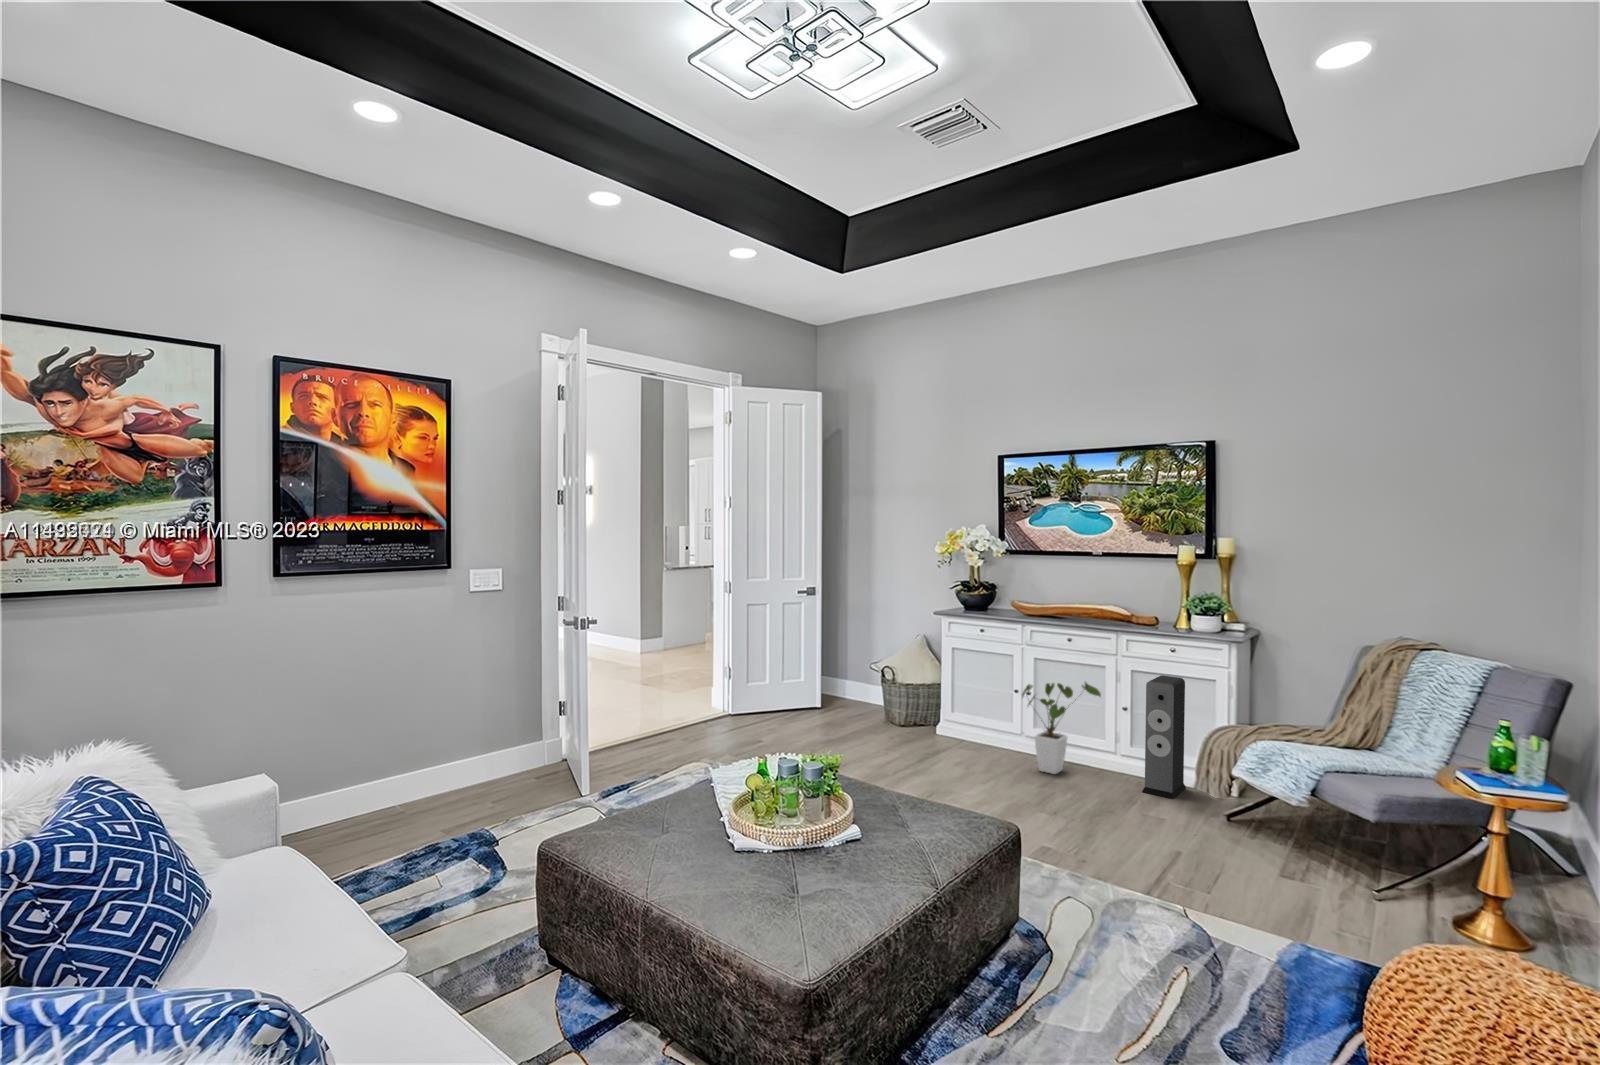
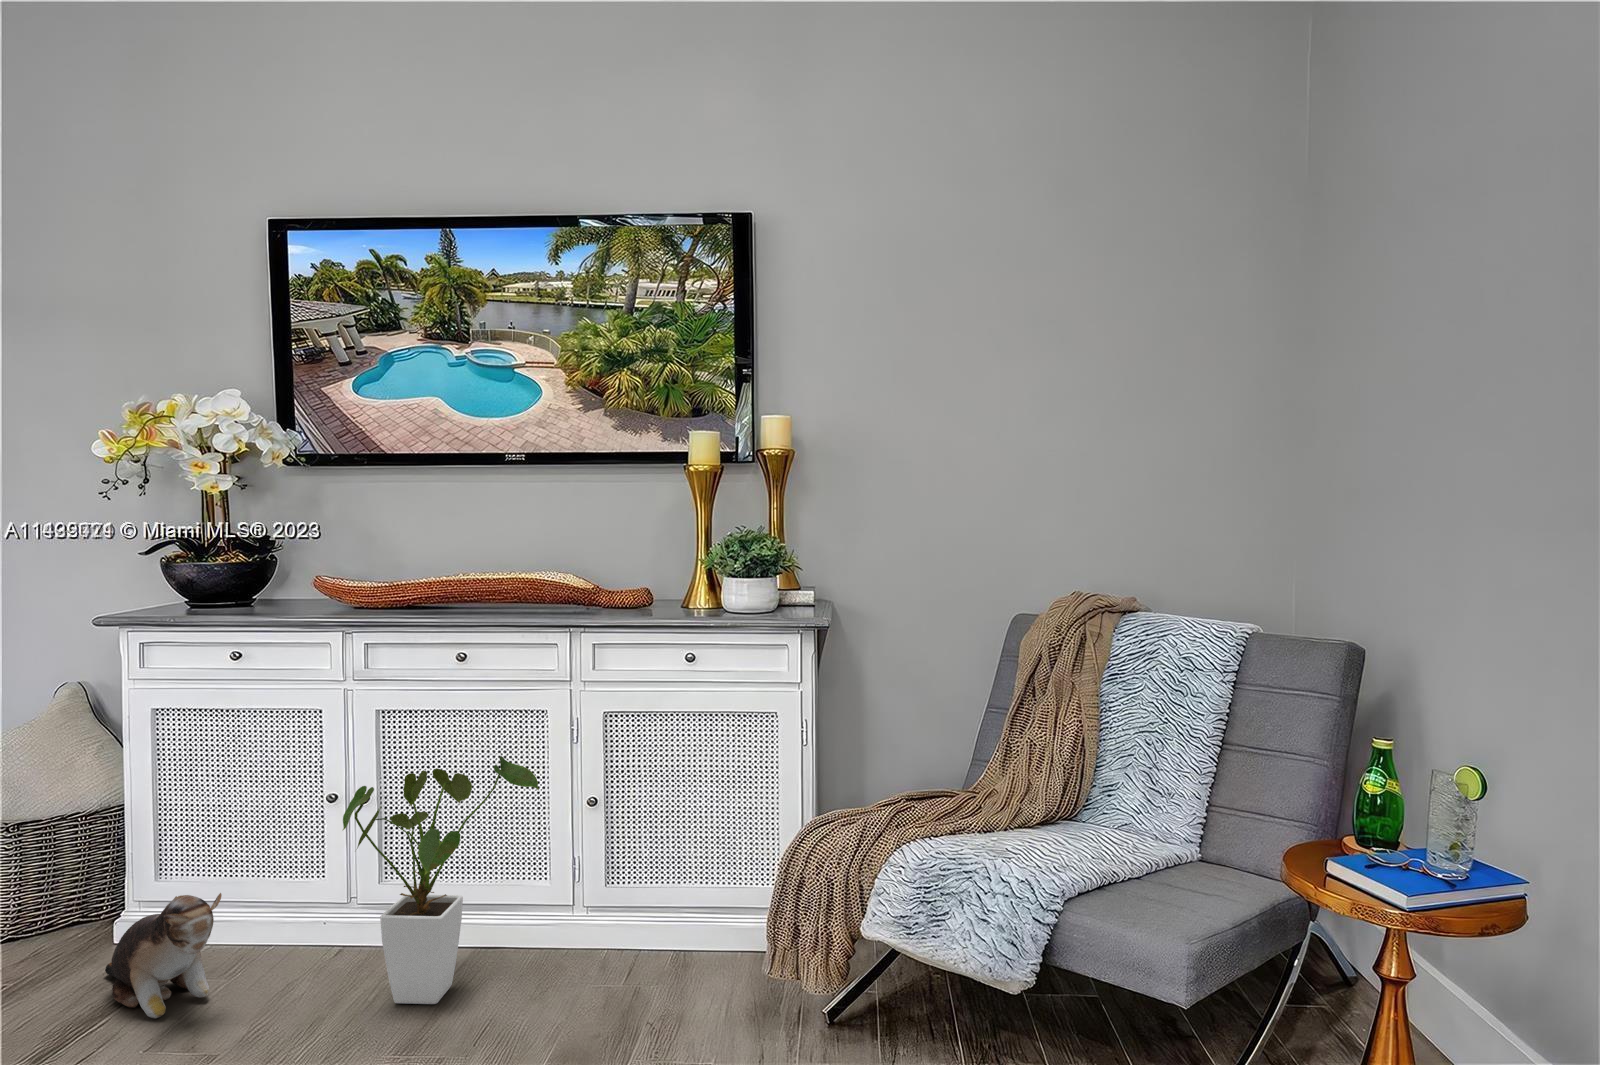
speaker: present [1142,675,1186,799] -> none [643,719,725,1004]
plush toy: none [937,715,979,757] -> present [105,893,222,1018]

